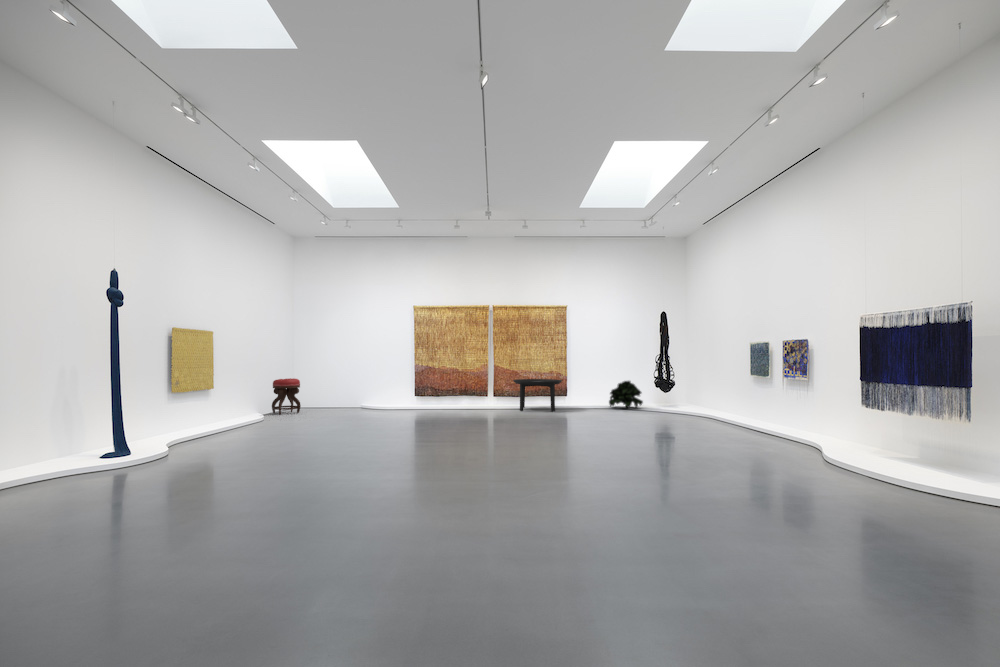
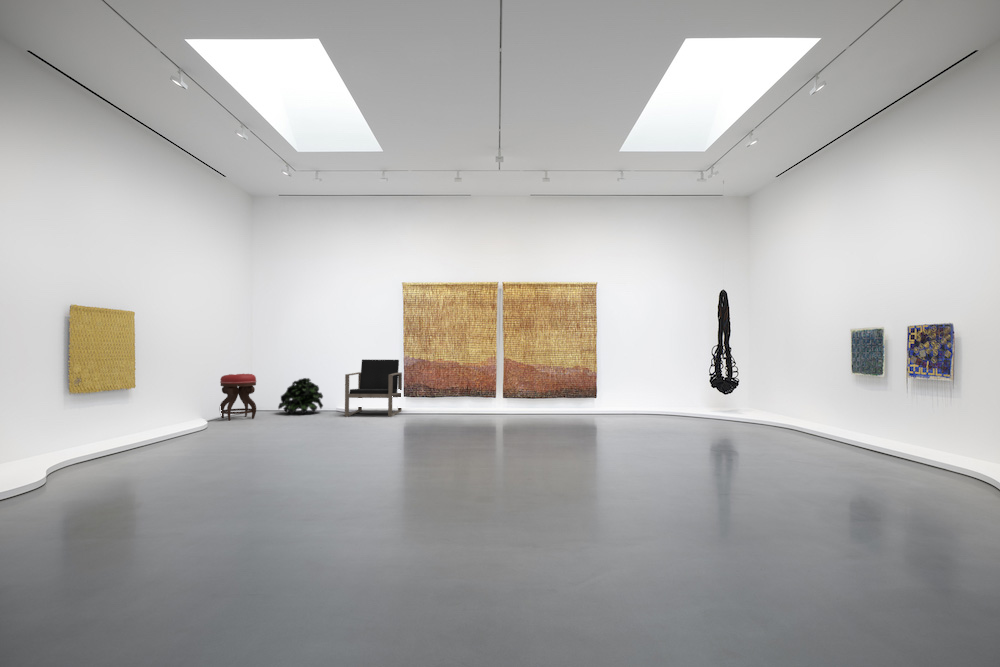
armchair: none [369,367,413,411] -> present [345,360,402,417]
round table: present [513,379,562,411] -> none [529,376,593,418]
potted plant: present [609,381,643,408] -> present [278,378,323,414]

